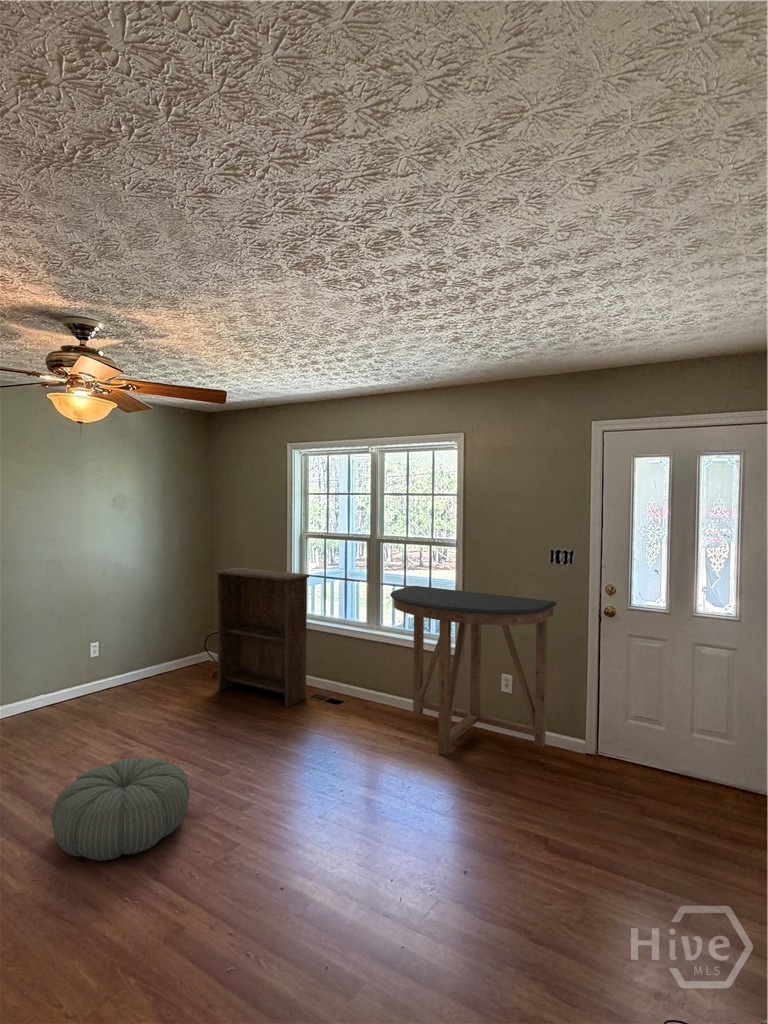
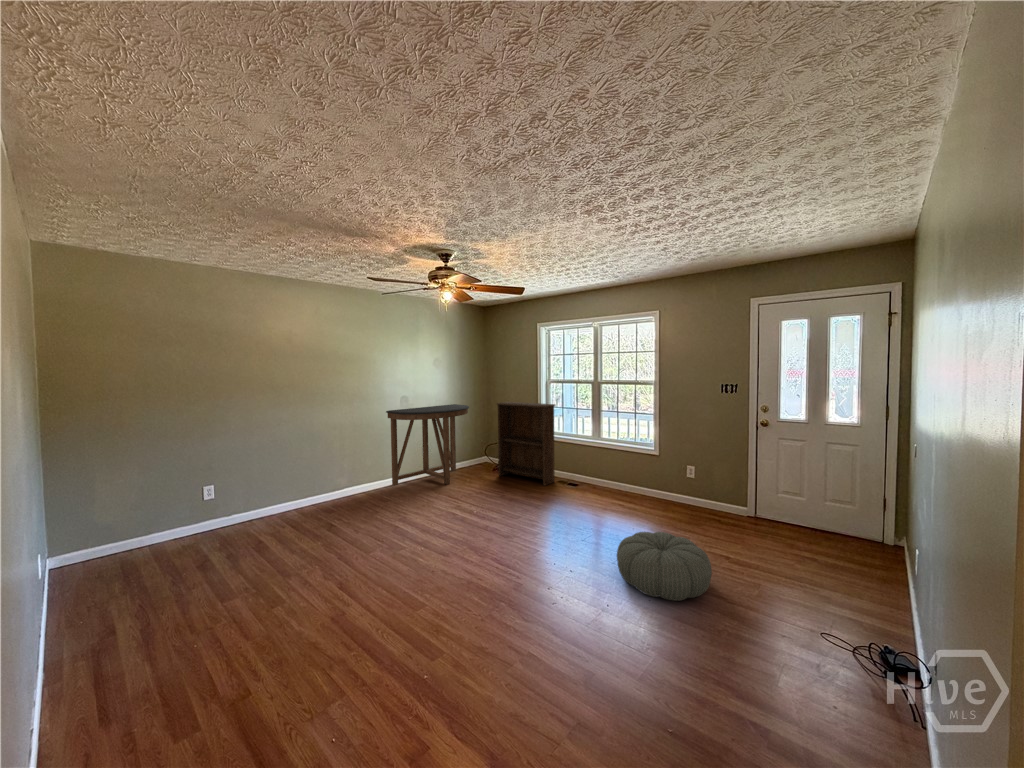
console table: present [390,586,557,756] -> present [386,404,469,486]
pouf: present [52,758,189,861] -> present [617,532,712,601]

